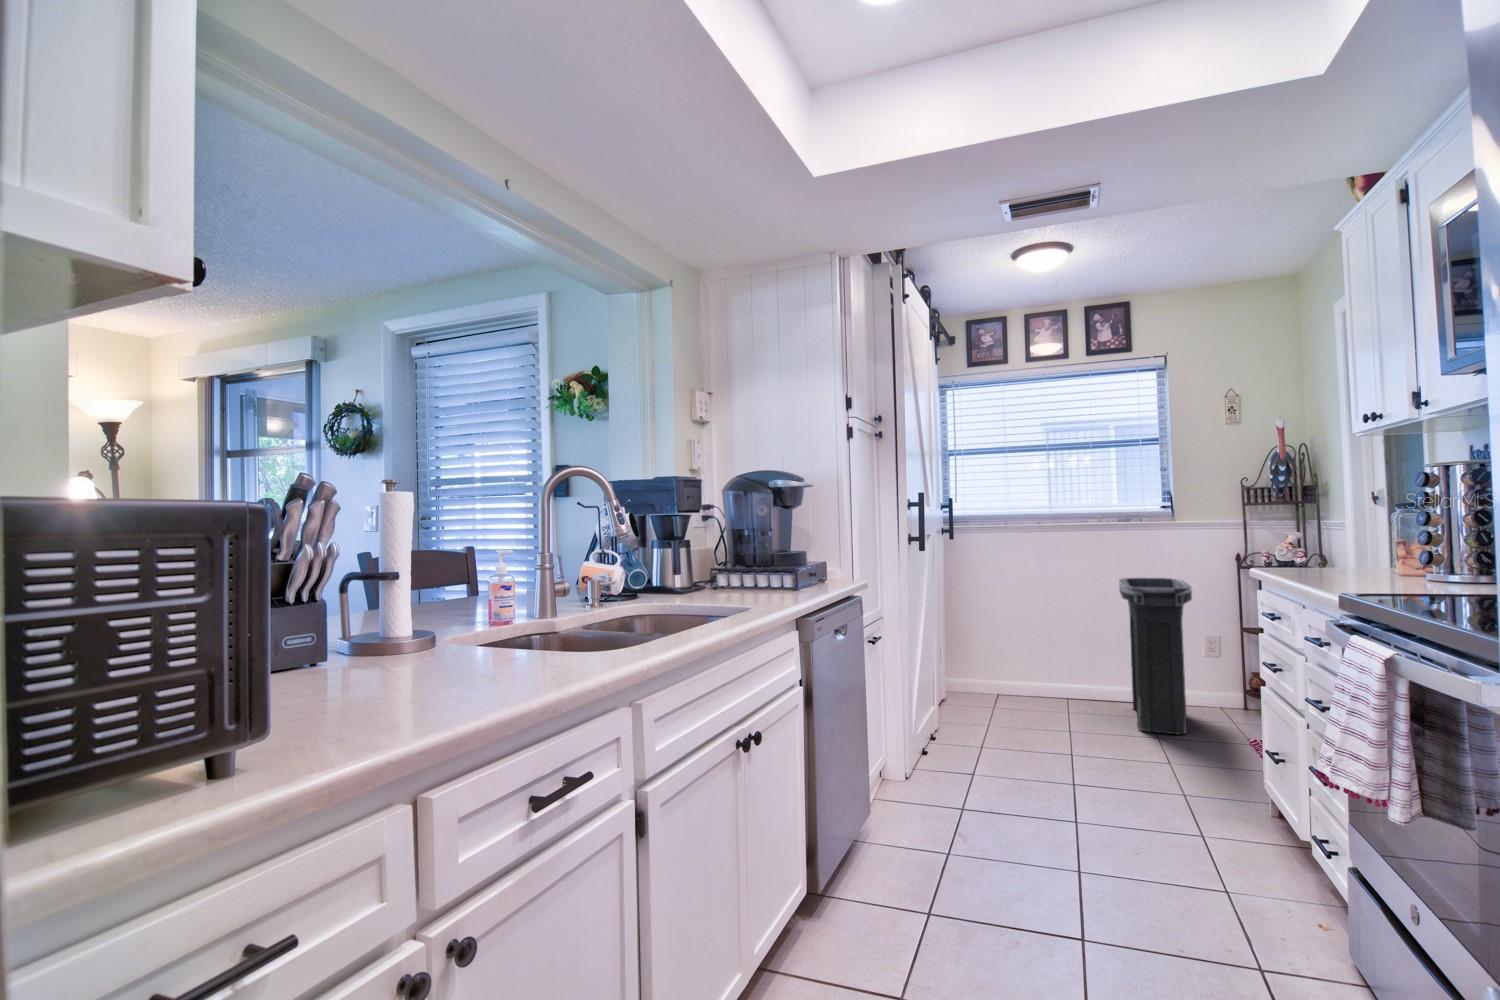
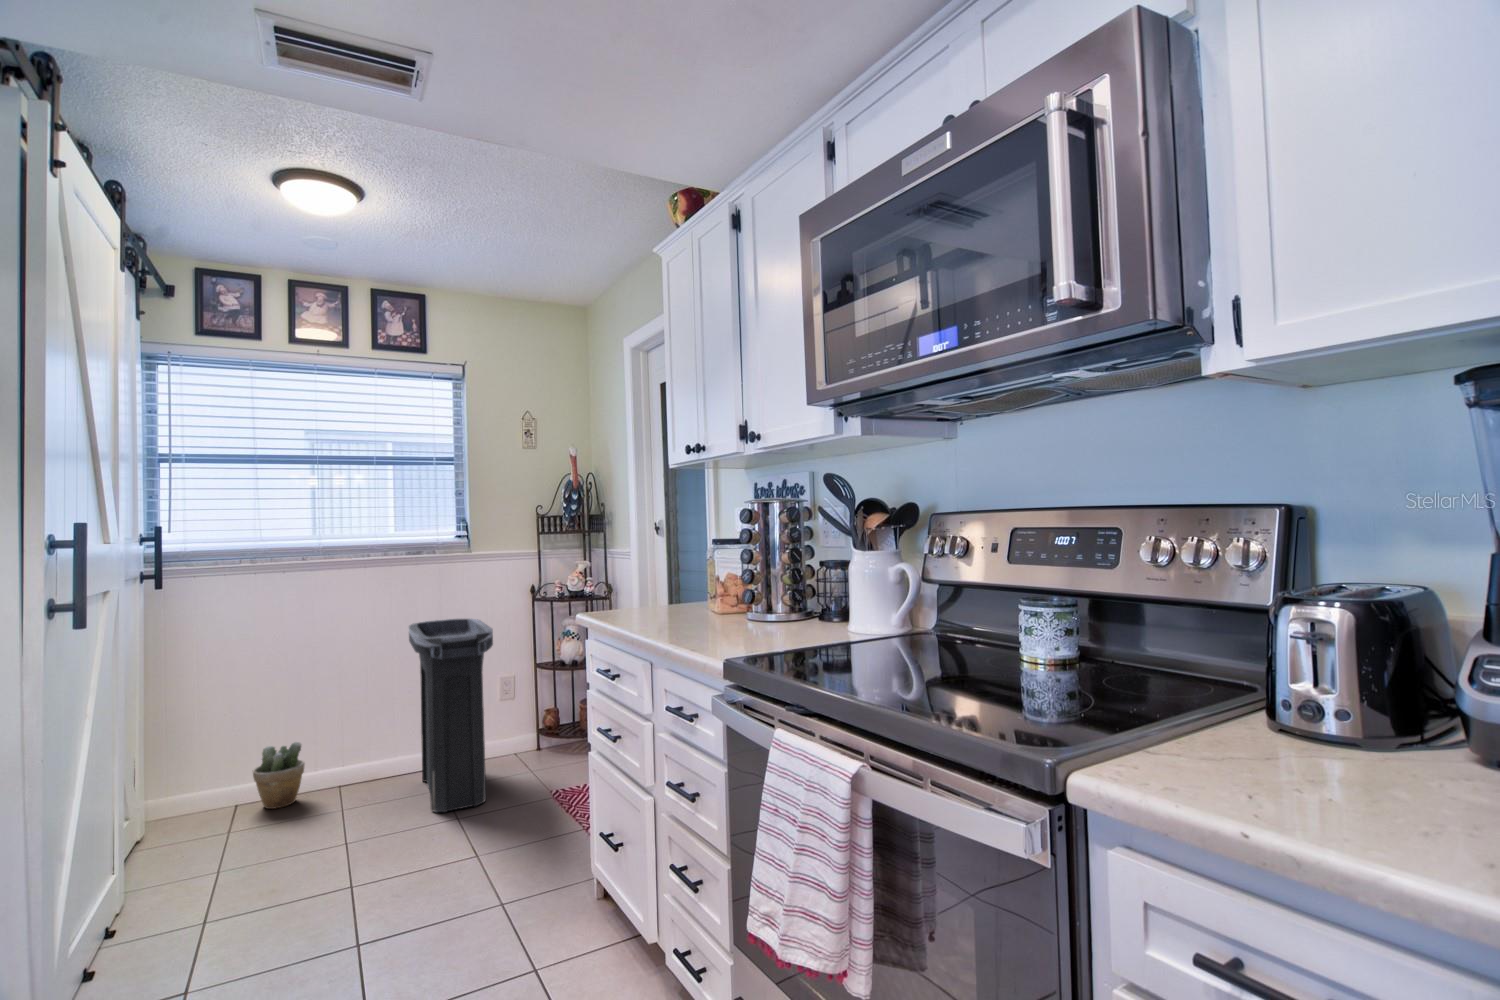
potted plant: none [1008,657,1042,702] -> present [253,742,305,809]

